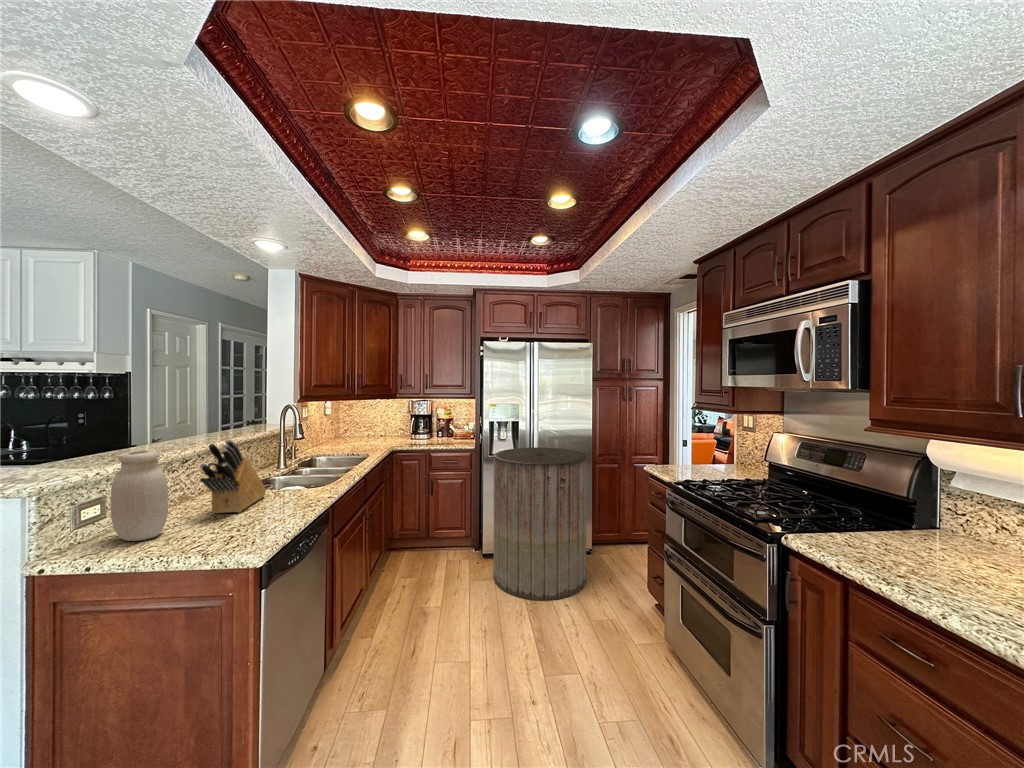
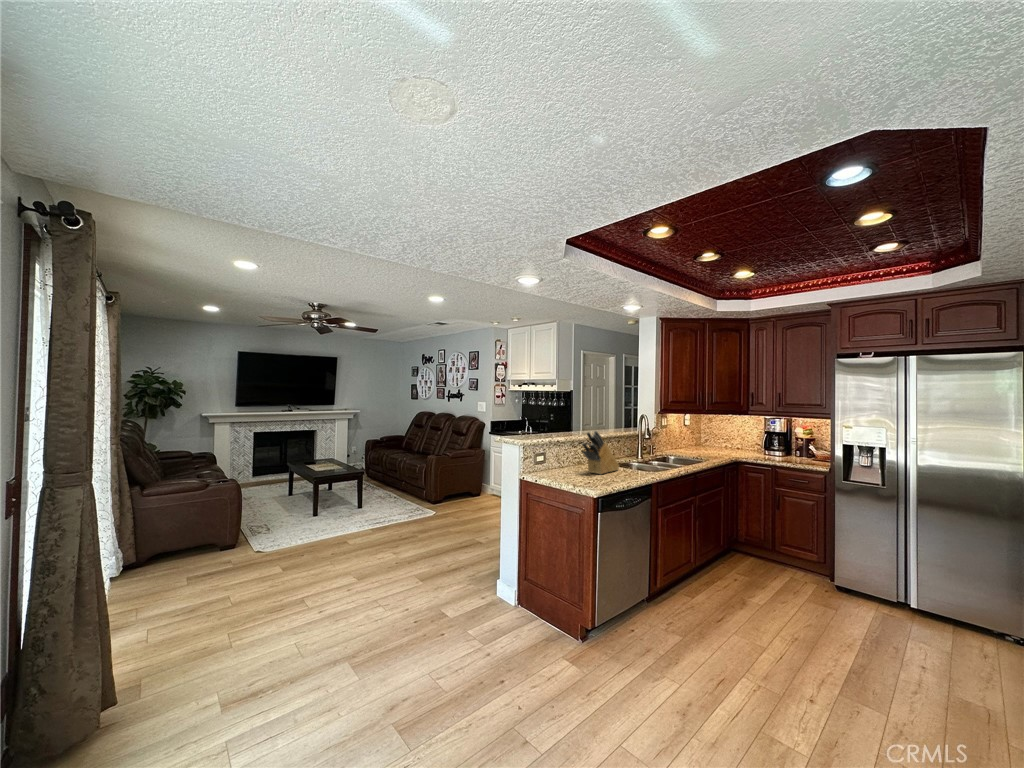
trash can: present [494,448,586,601] -> none [836,477,984,665]
jar: present [110,450,168,541] -> none [545,431,566,476]

